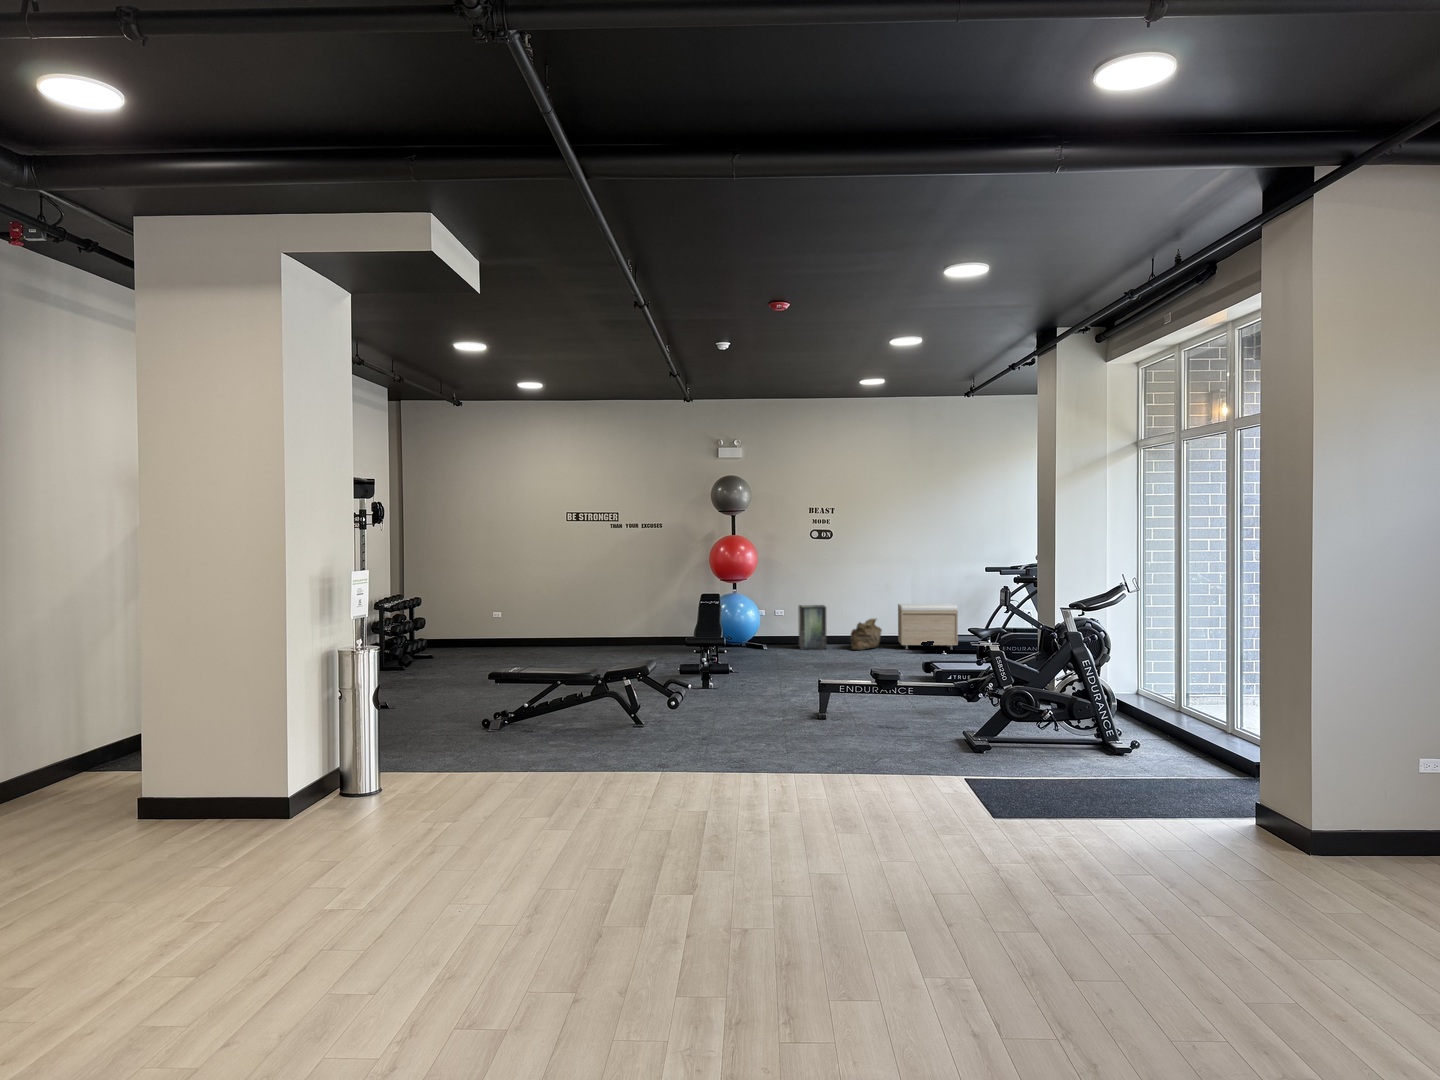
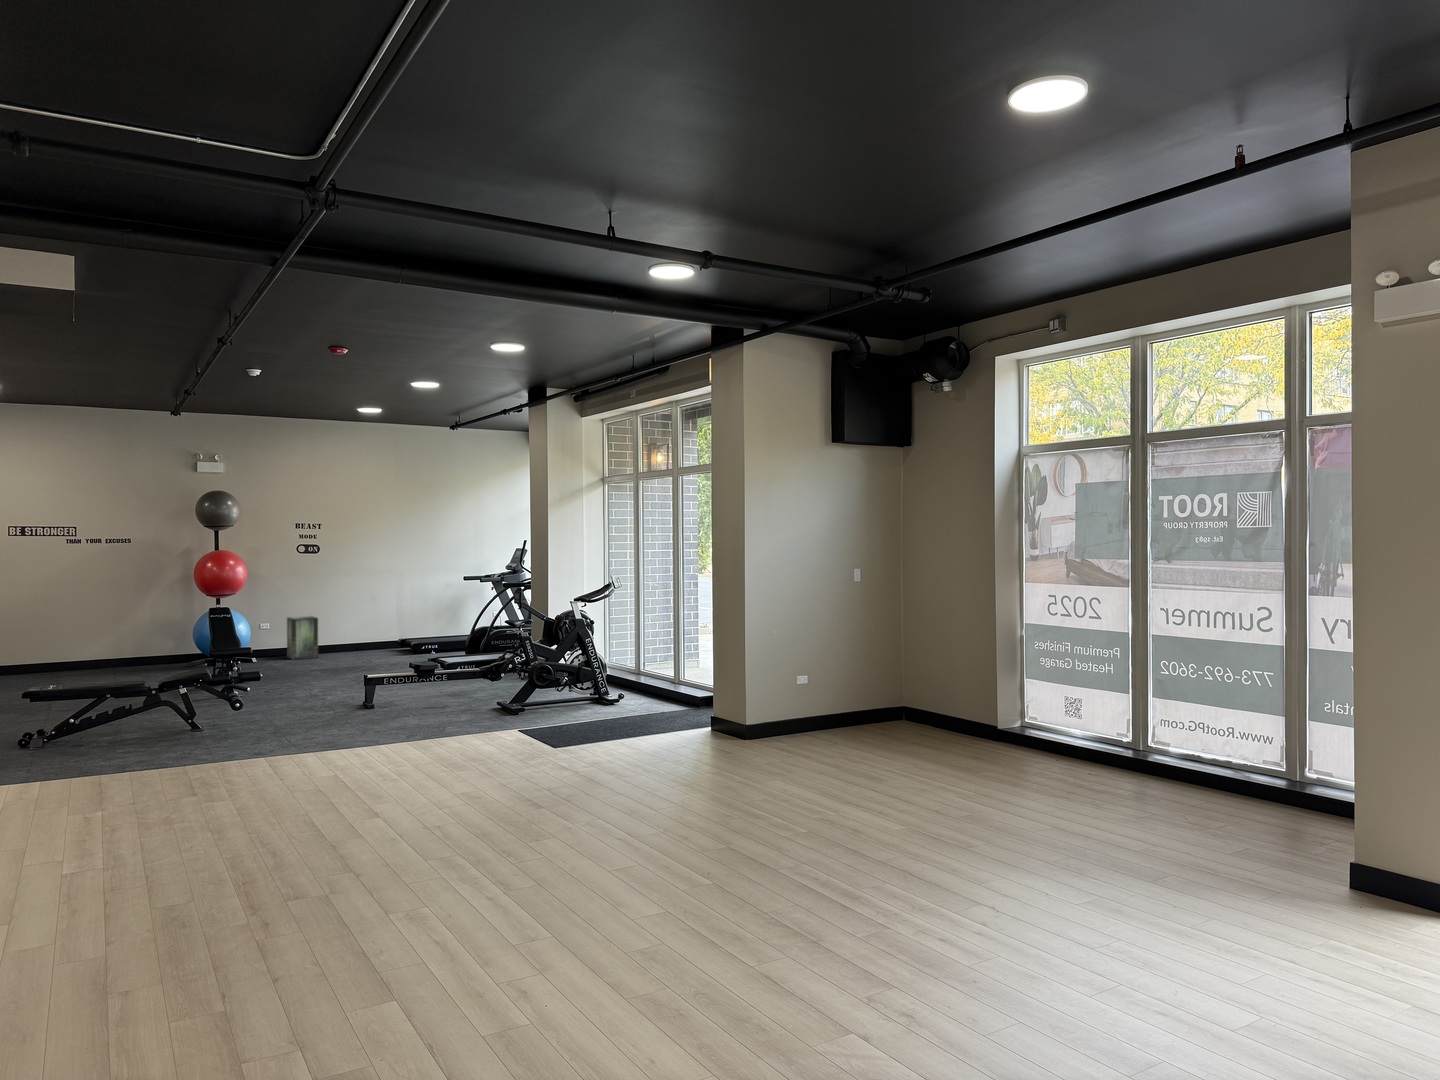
storage bench: present [898,604,958,649] -> none [384,610,441,652]
bag: present [850,619,882,650] -> none [341,626,371,656]

